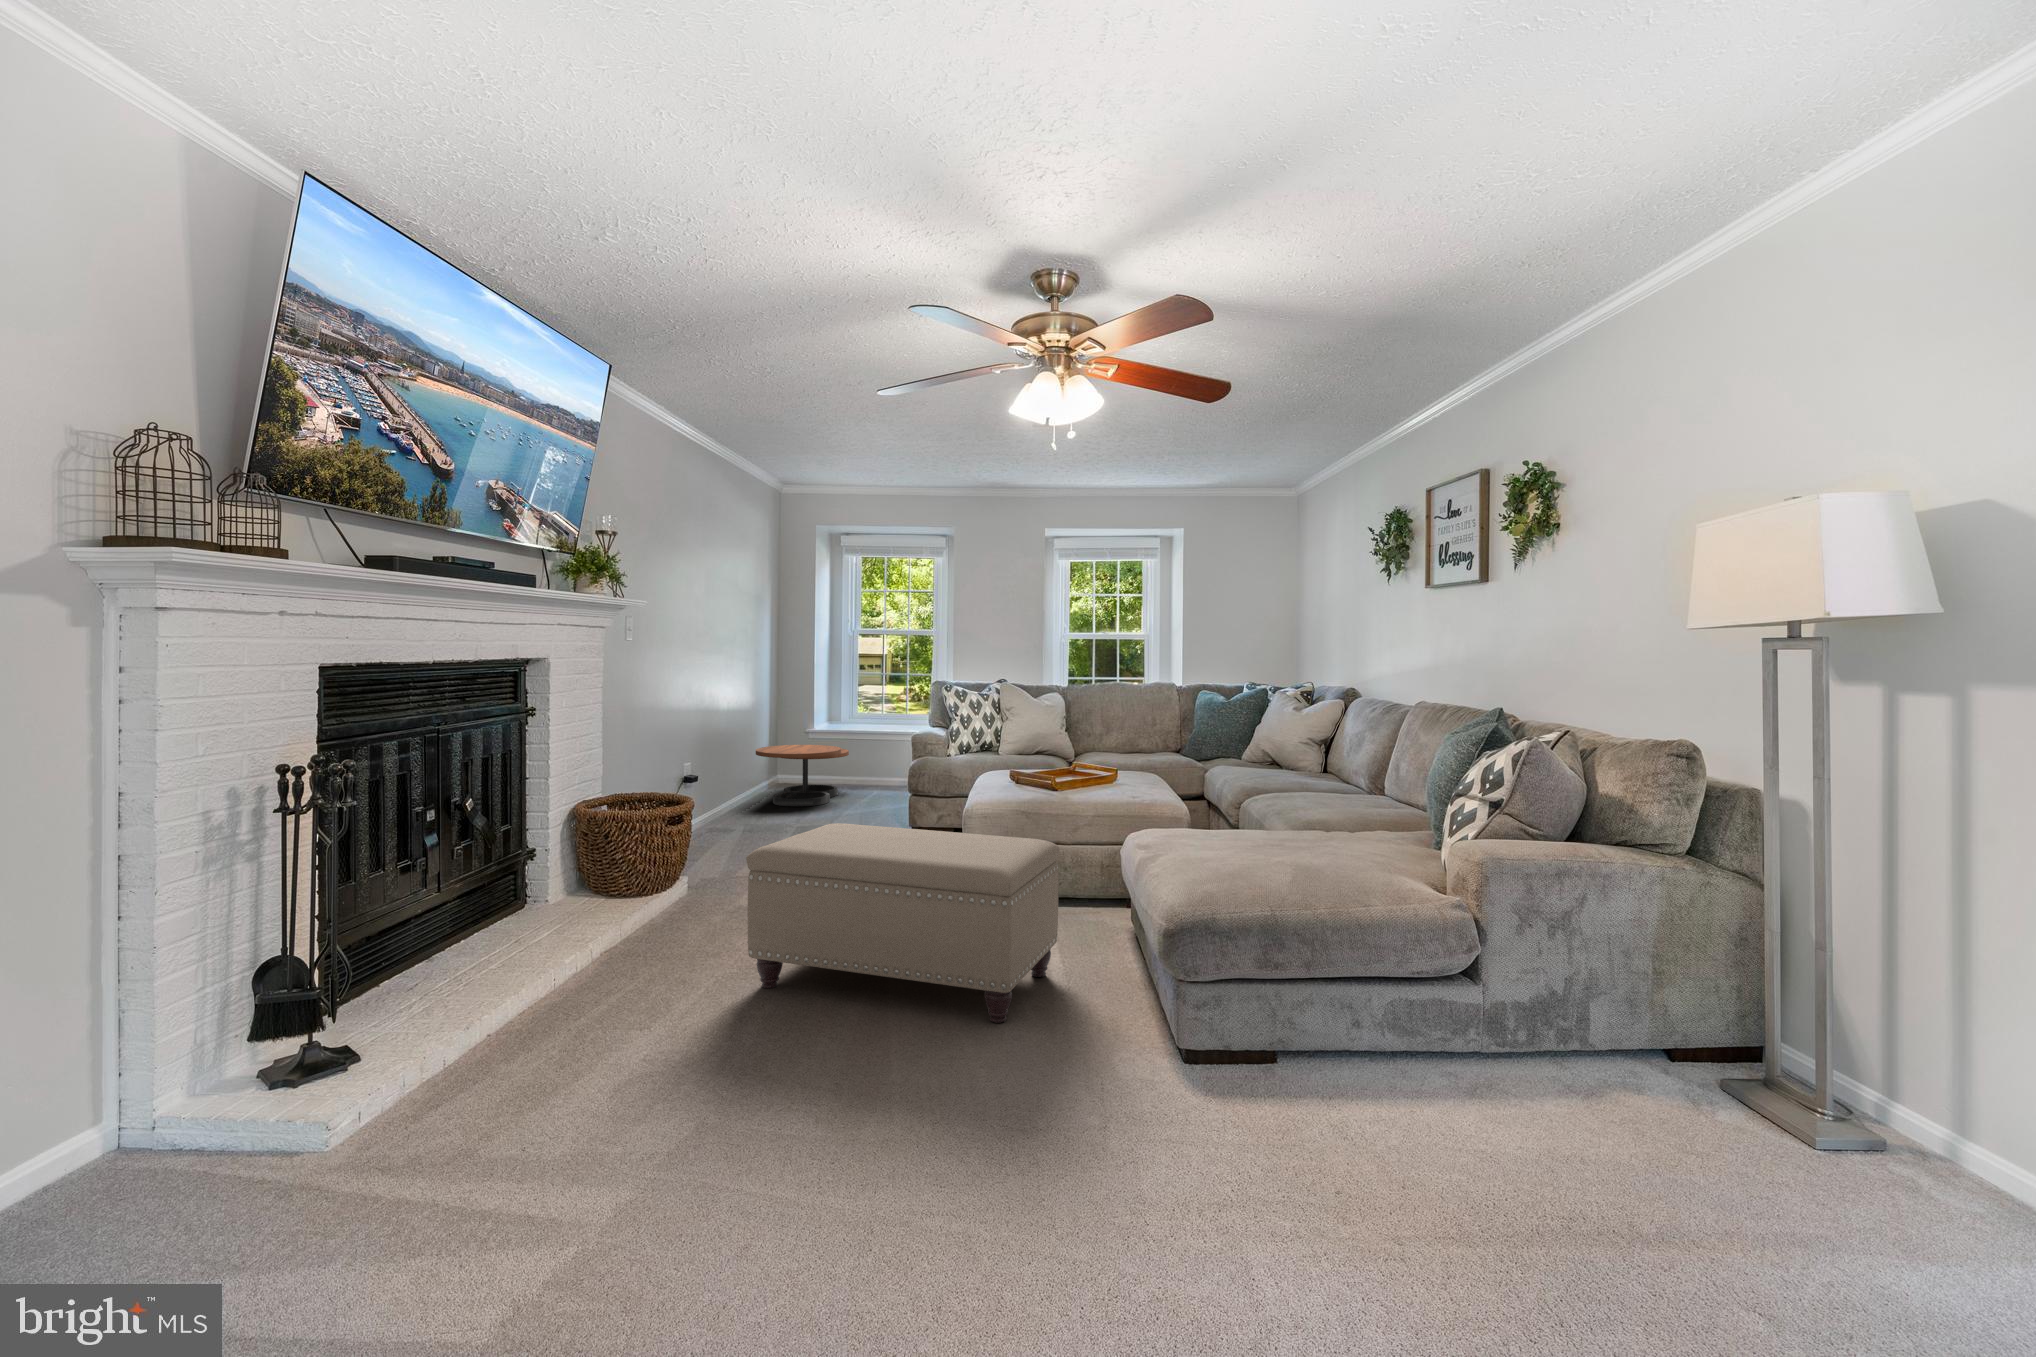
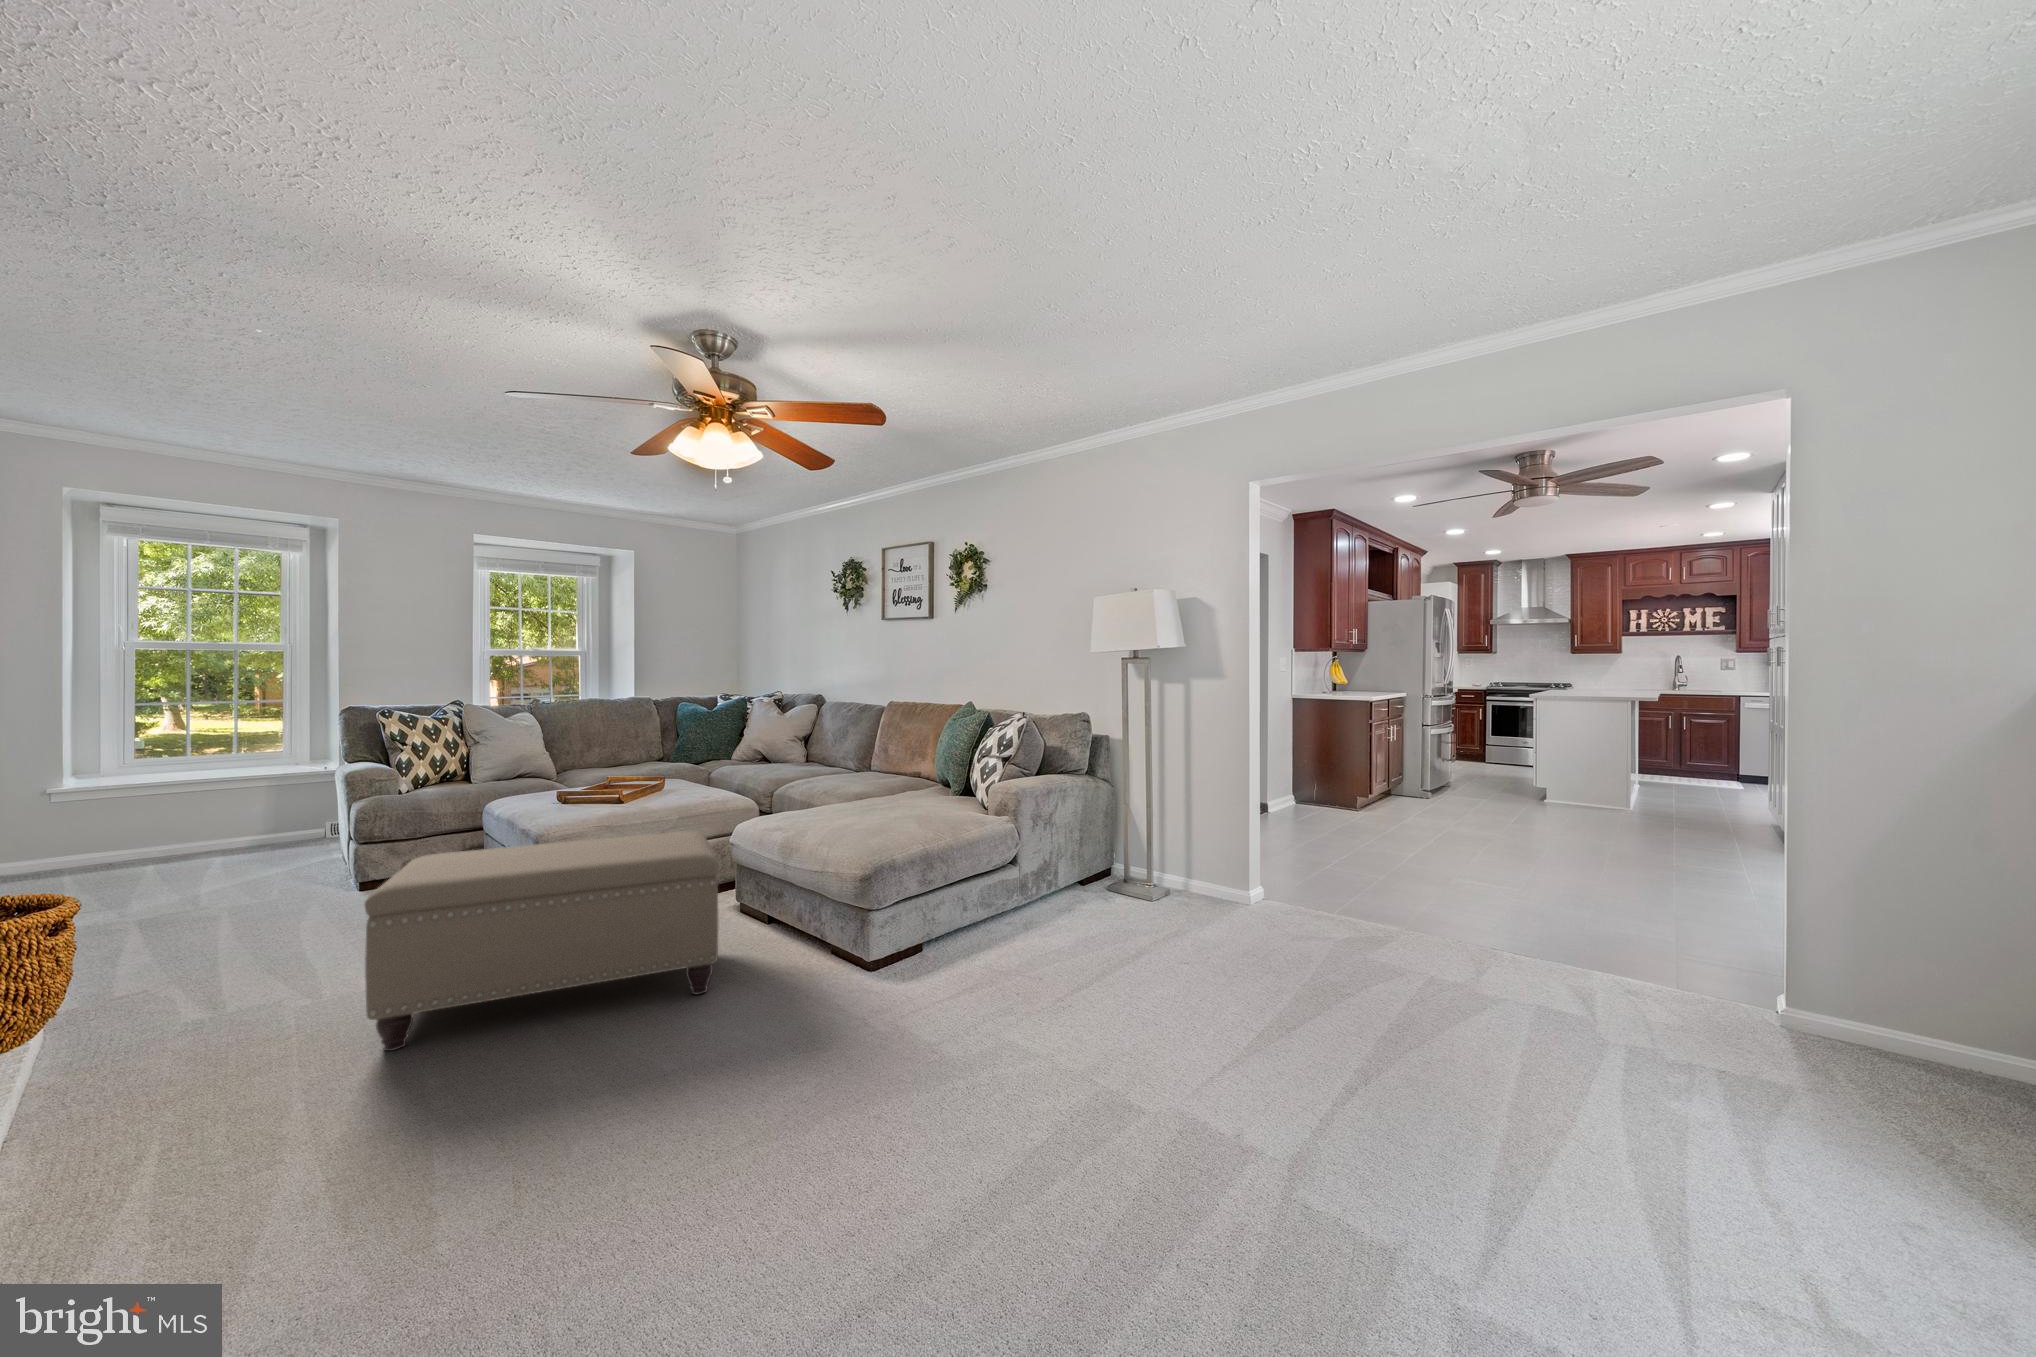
coffee table: present [756,745,849,807] -> none [21,798,196,887]

